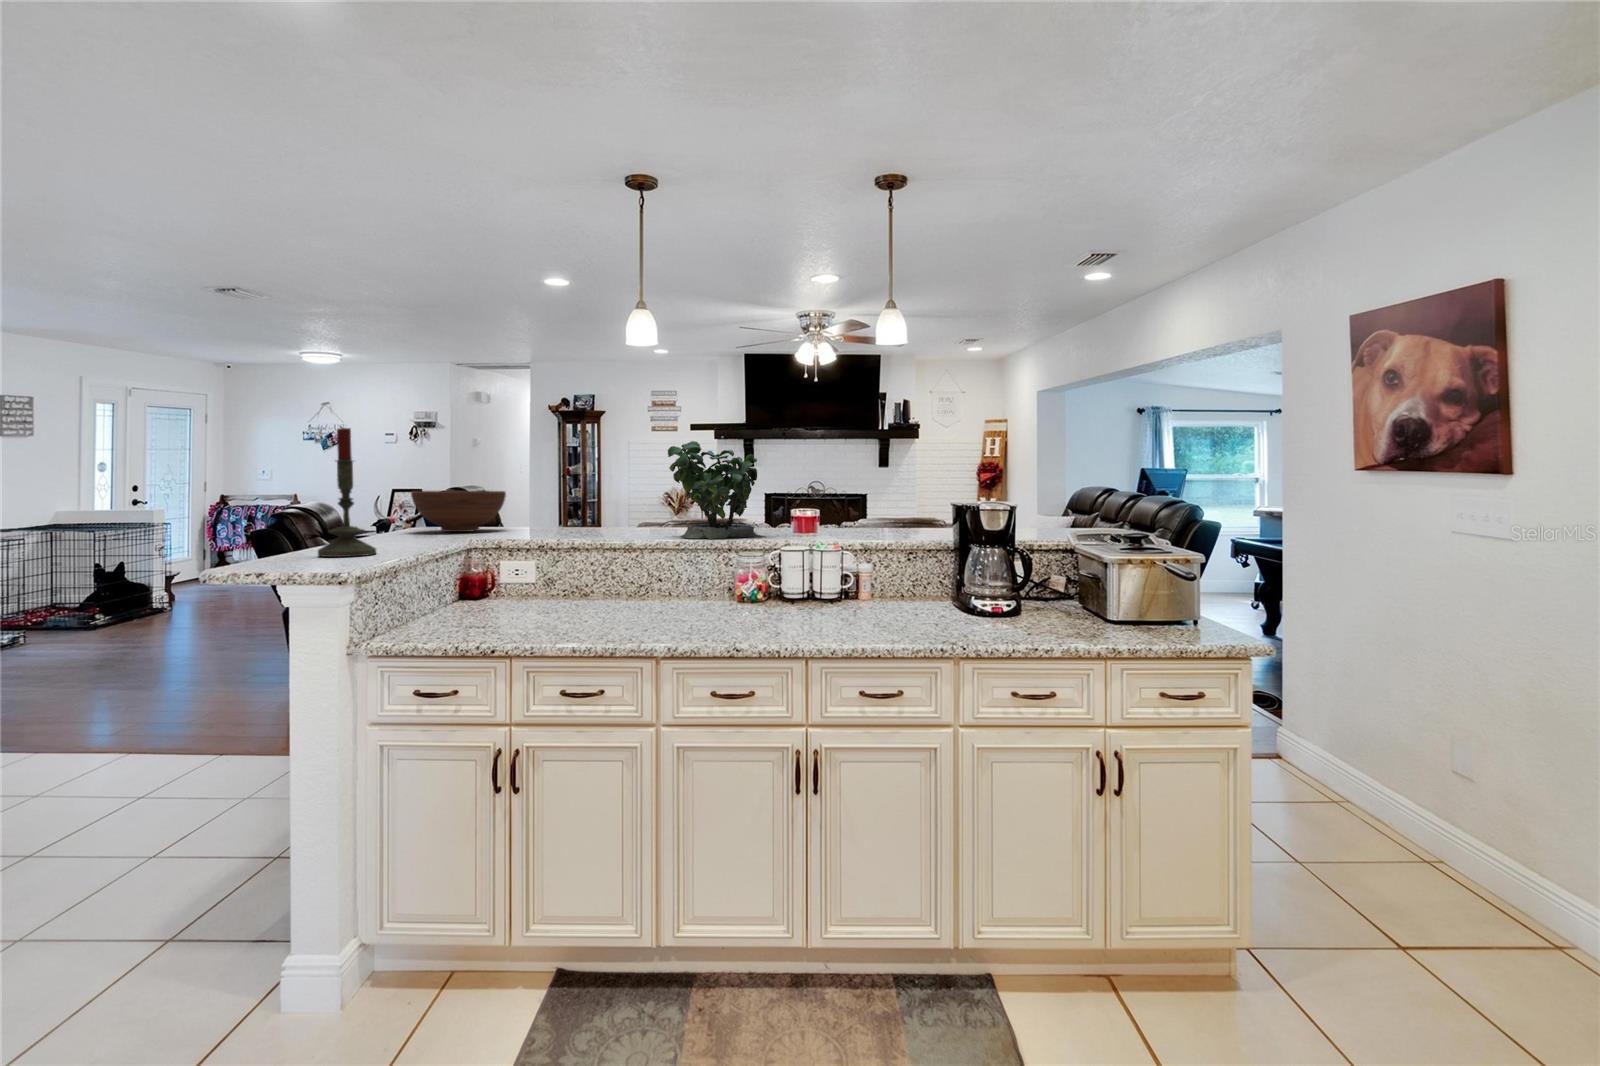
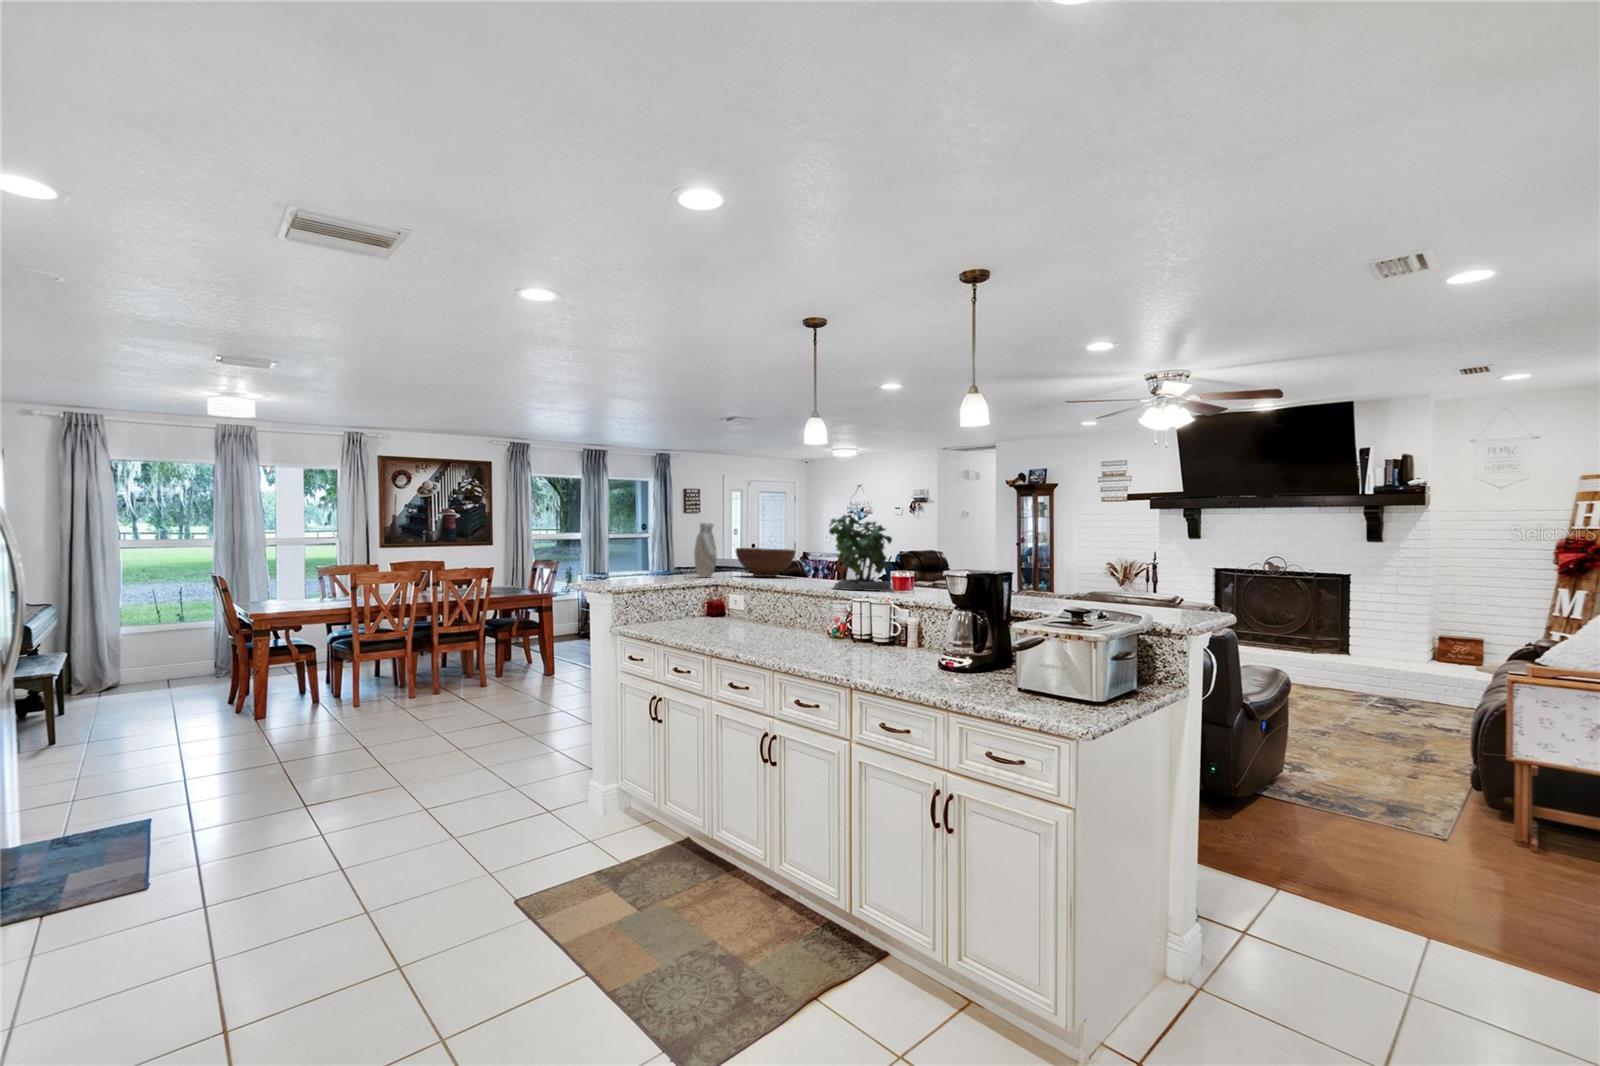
candle: present [318,428,376,557] -> none [606,506,635,582]
vase: none [374,453,412,538] -> present [694,523,717,577]

